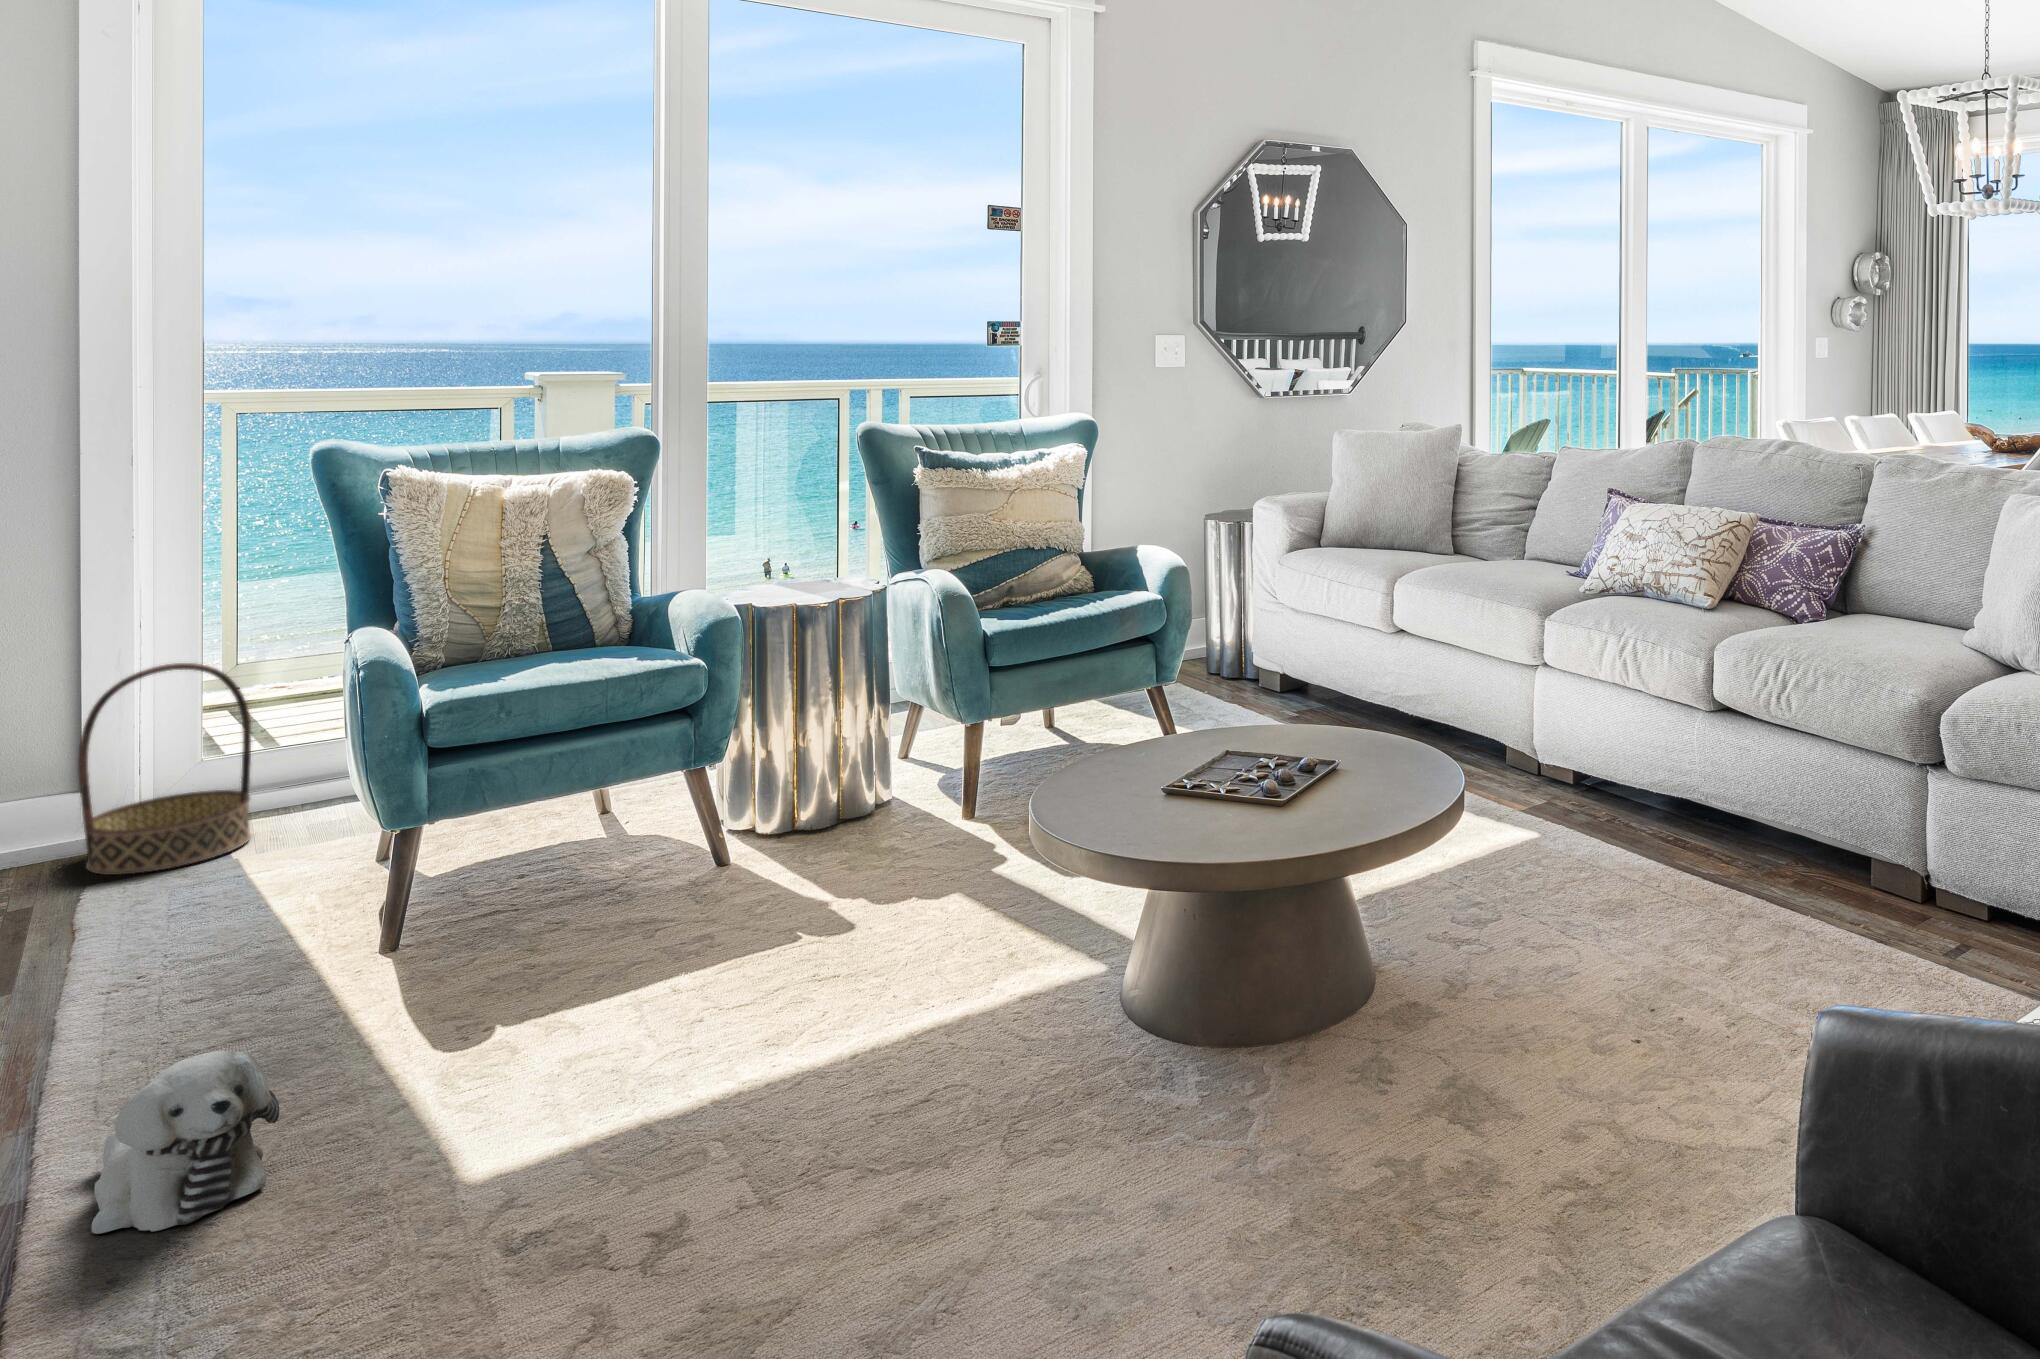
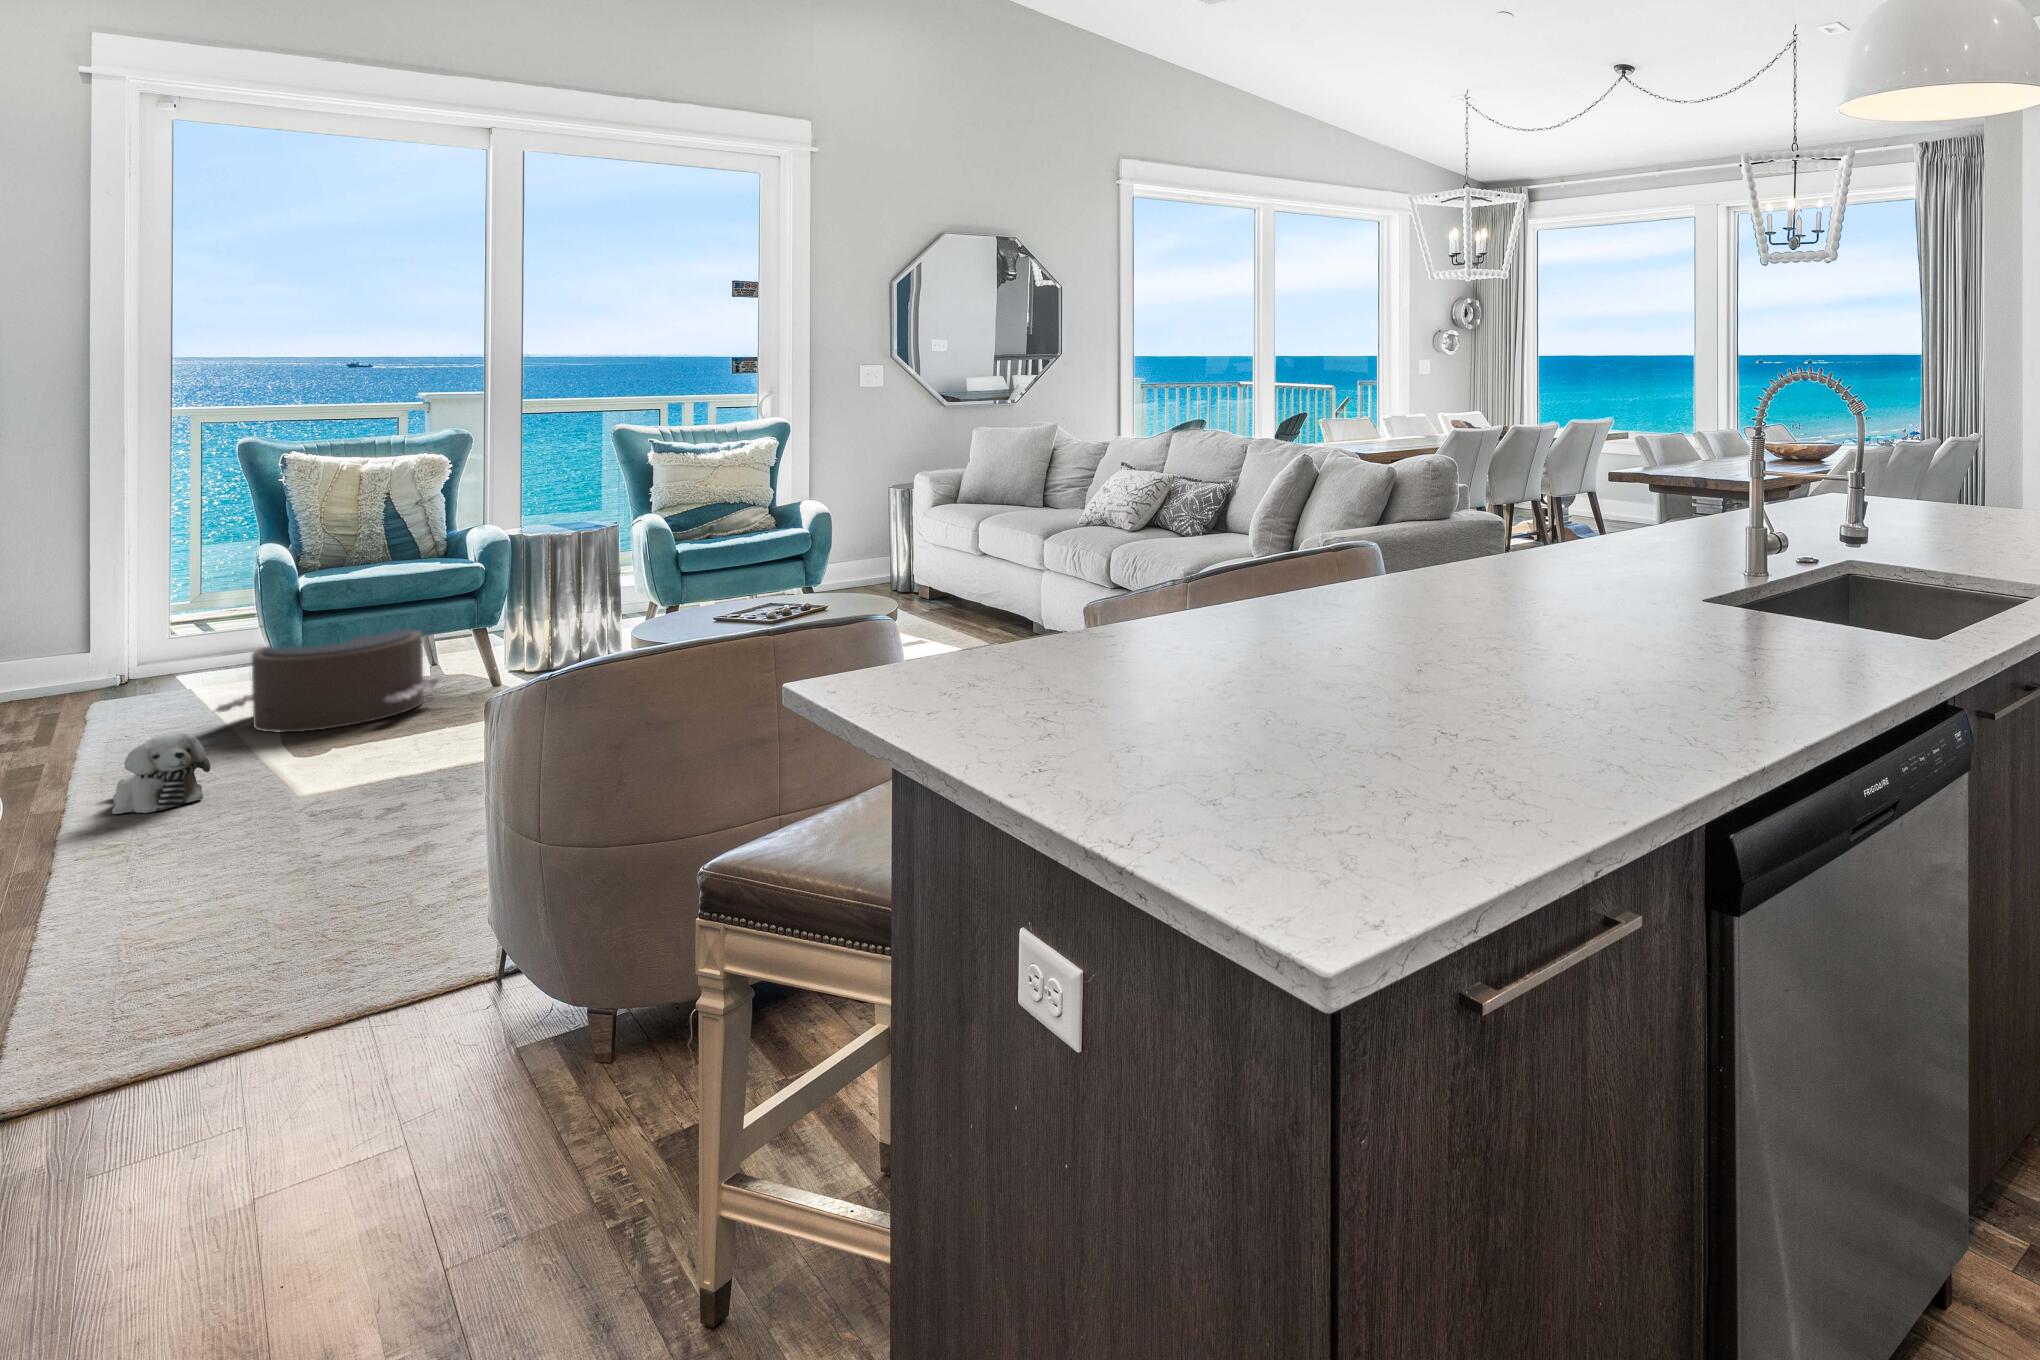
basket: present [78,663,251,875] -> none [87,573,199,697]
pouf: none [274,770,646,976] -> present [215,629,439,733]

